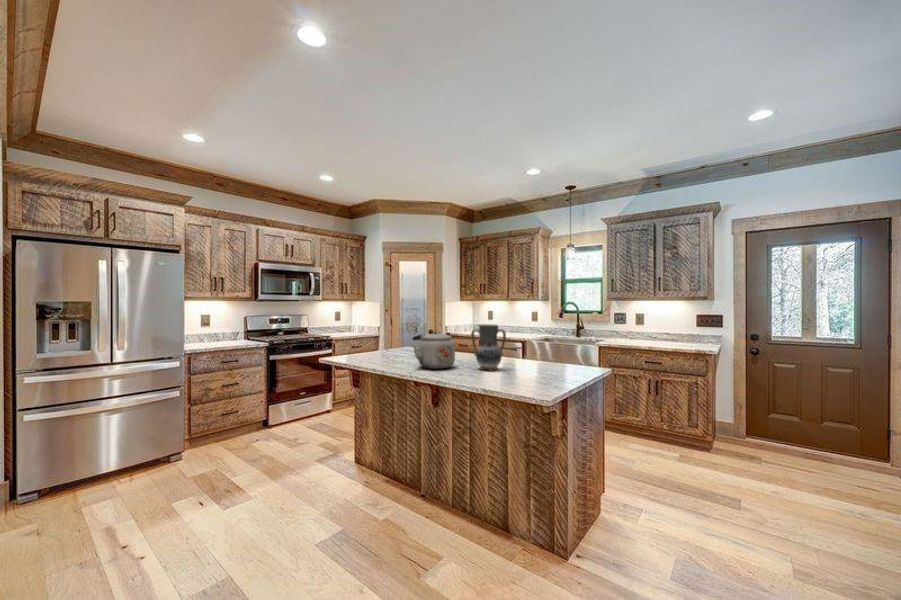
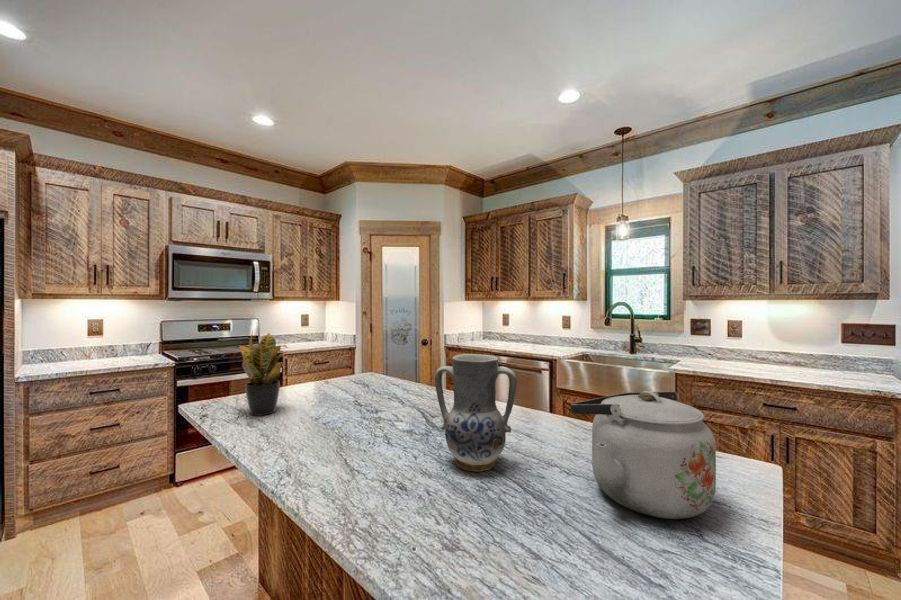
potted plant: none [357,315,387,360] -> present [239,331,287,416]
kettle: present [413,331,455,369] -> present [571,391,716,519]

